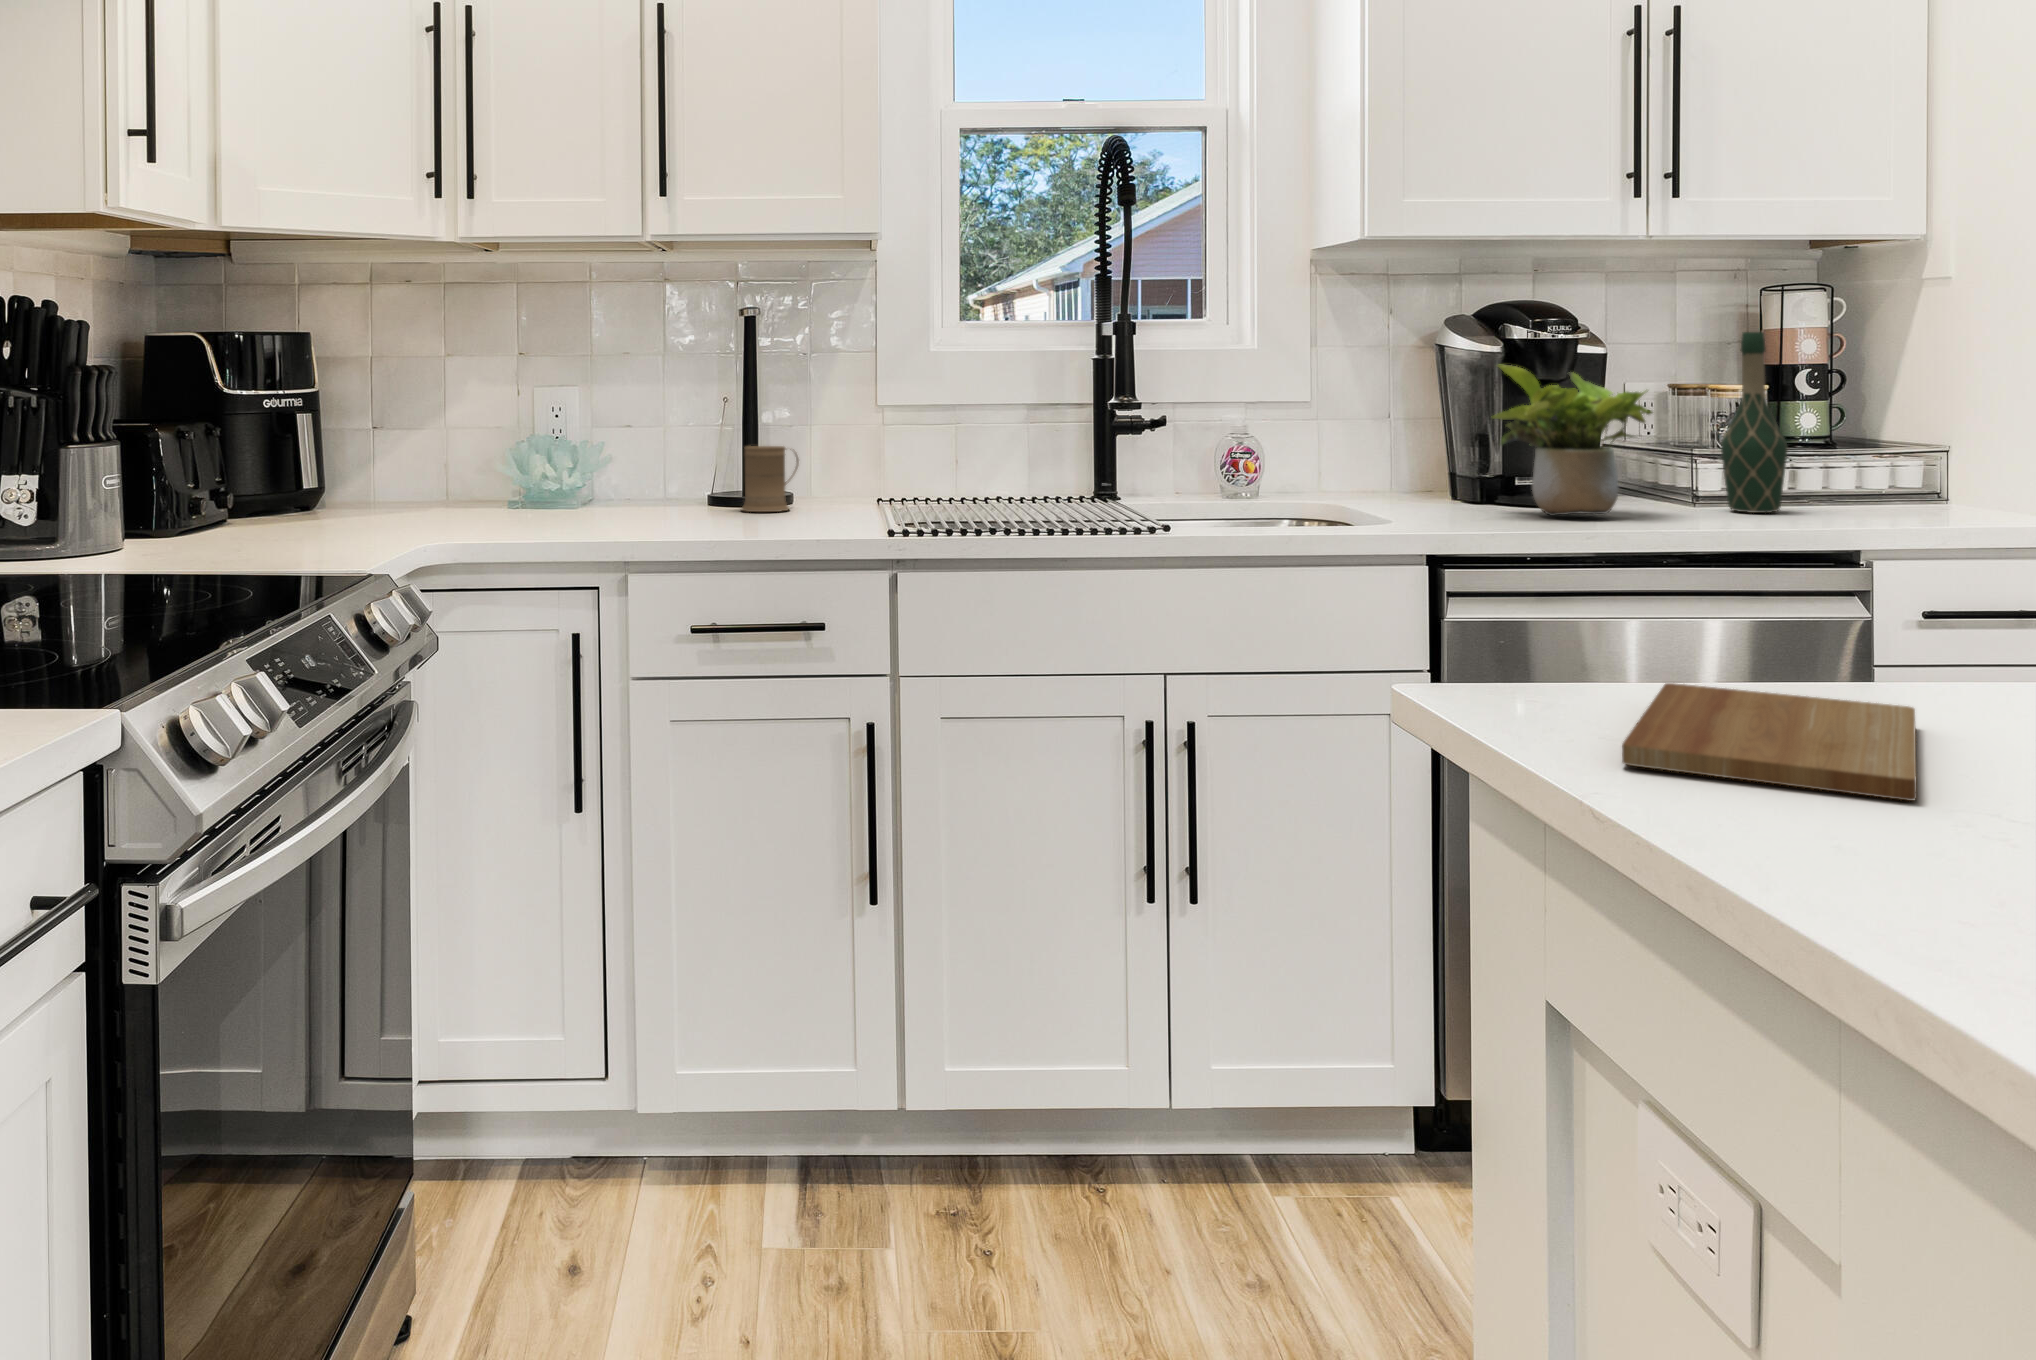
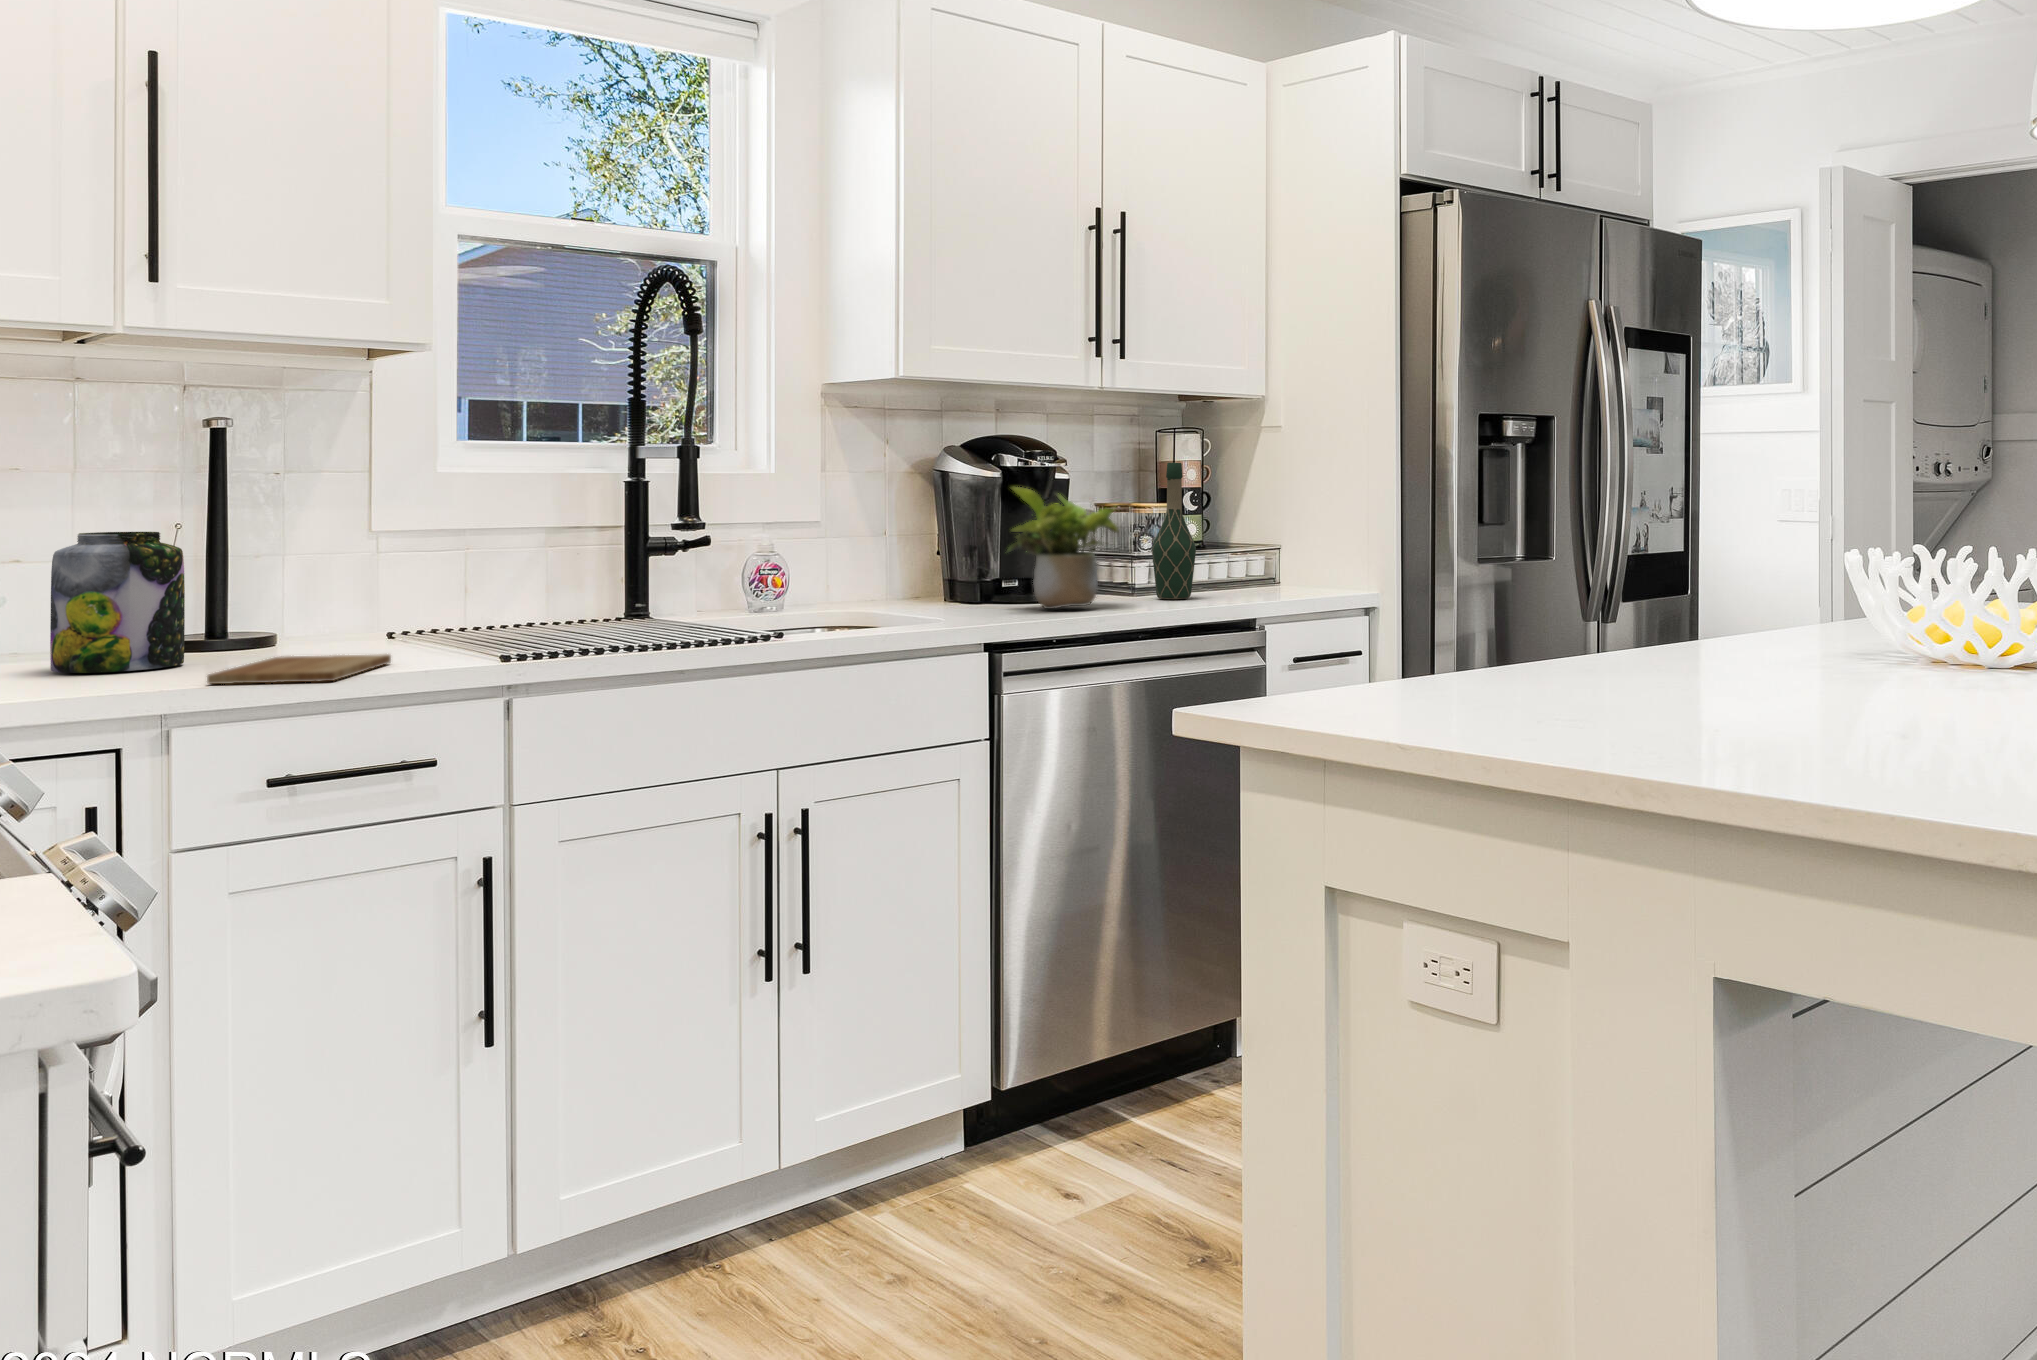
jar: none [620,405,707,519] -> present [50,532,185,673]
mug: present [741,446,799,512] -> none [209,578,285,656]
cutting board: present [1622,683,1917,801] -> present [207,654,391,684]

